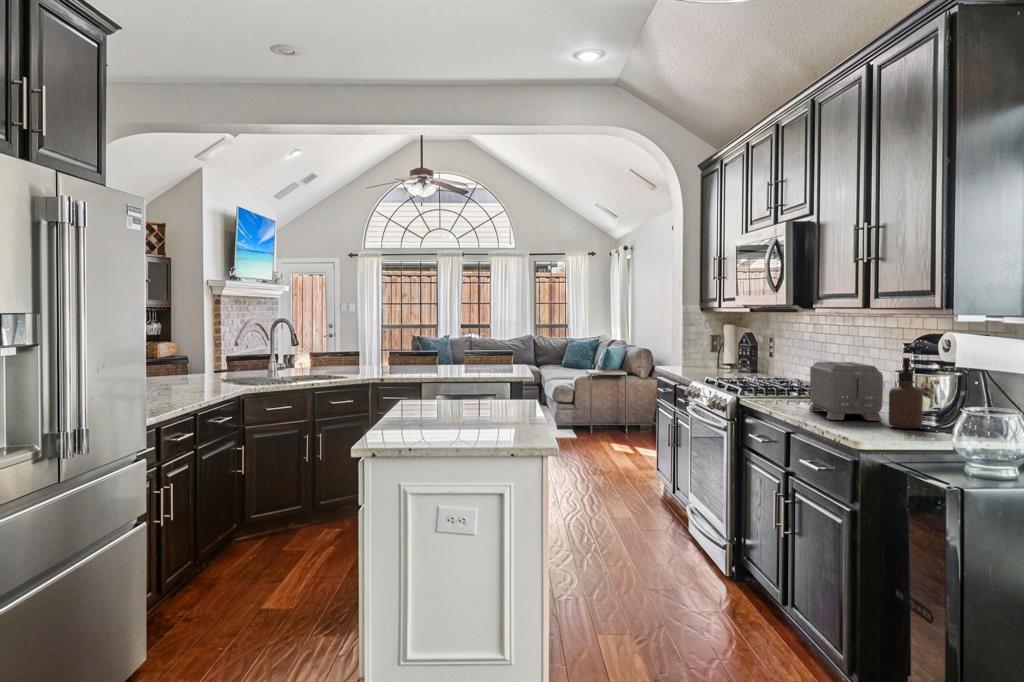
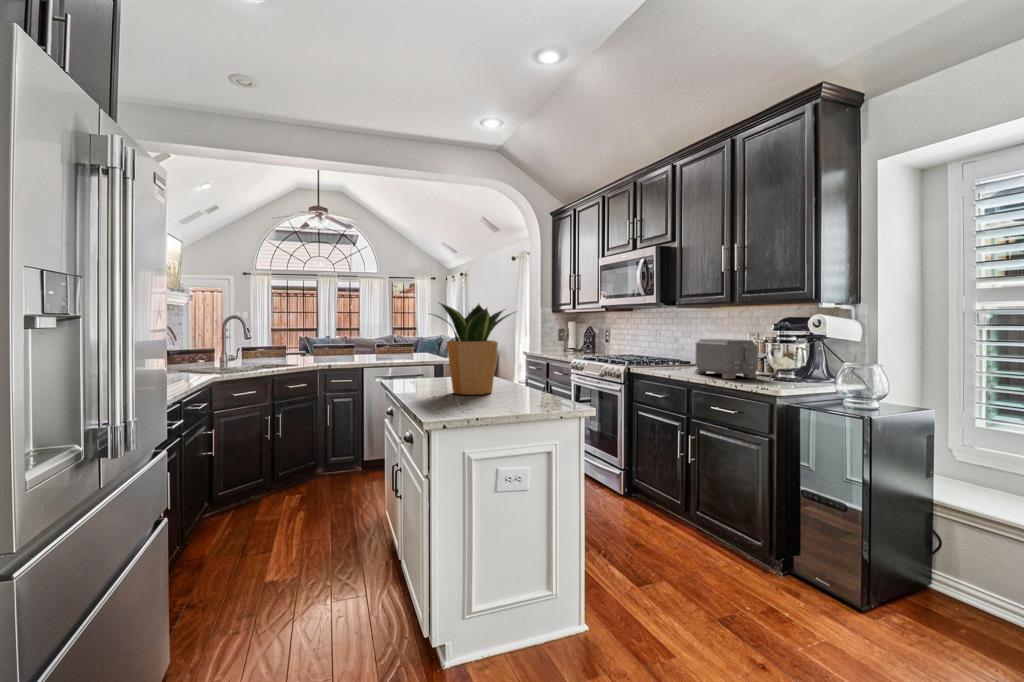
potted plant: none [412,315,516,424] -> present [431,303,515,395]
soap dispenser: present [889,357,923,429] -> none [771,333,795,382]

